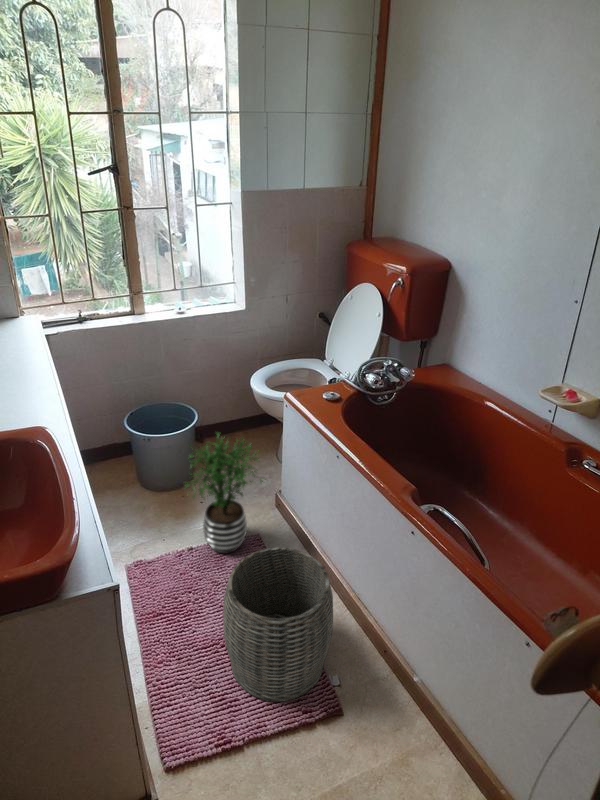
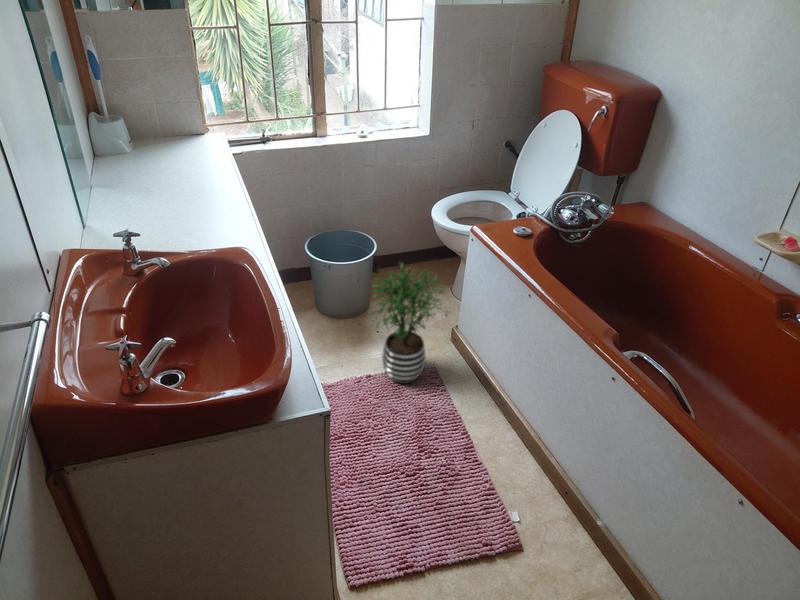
woven basket: present [223,547,333,702] -> none [407,383,520,532]

